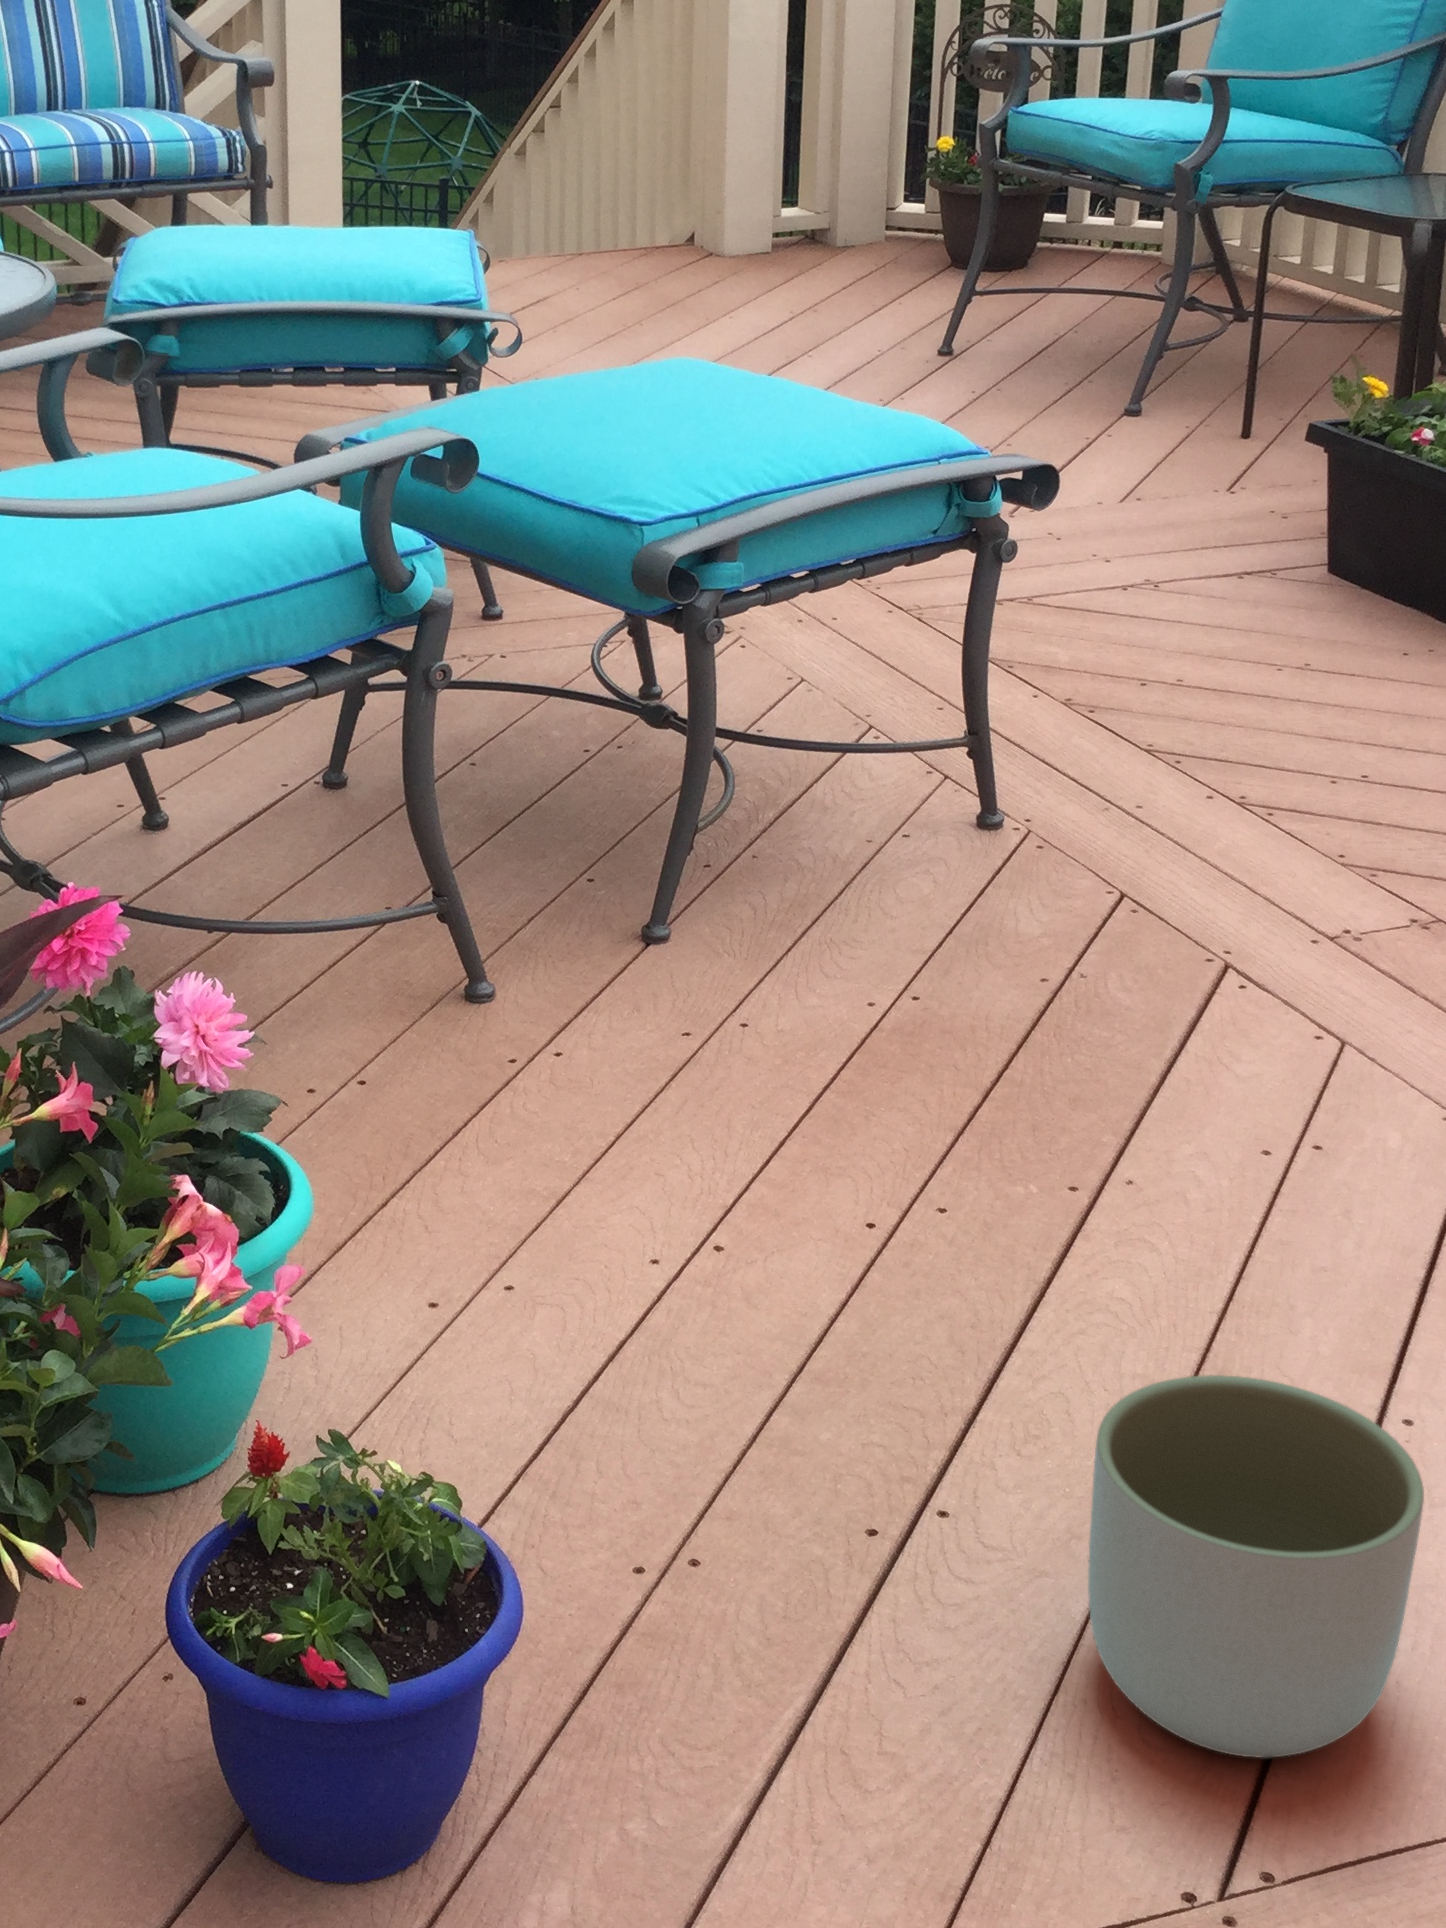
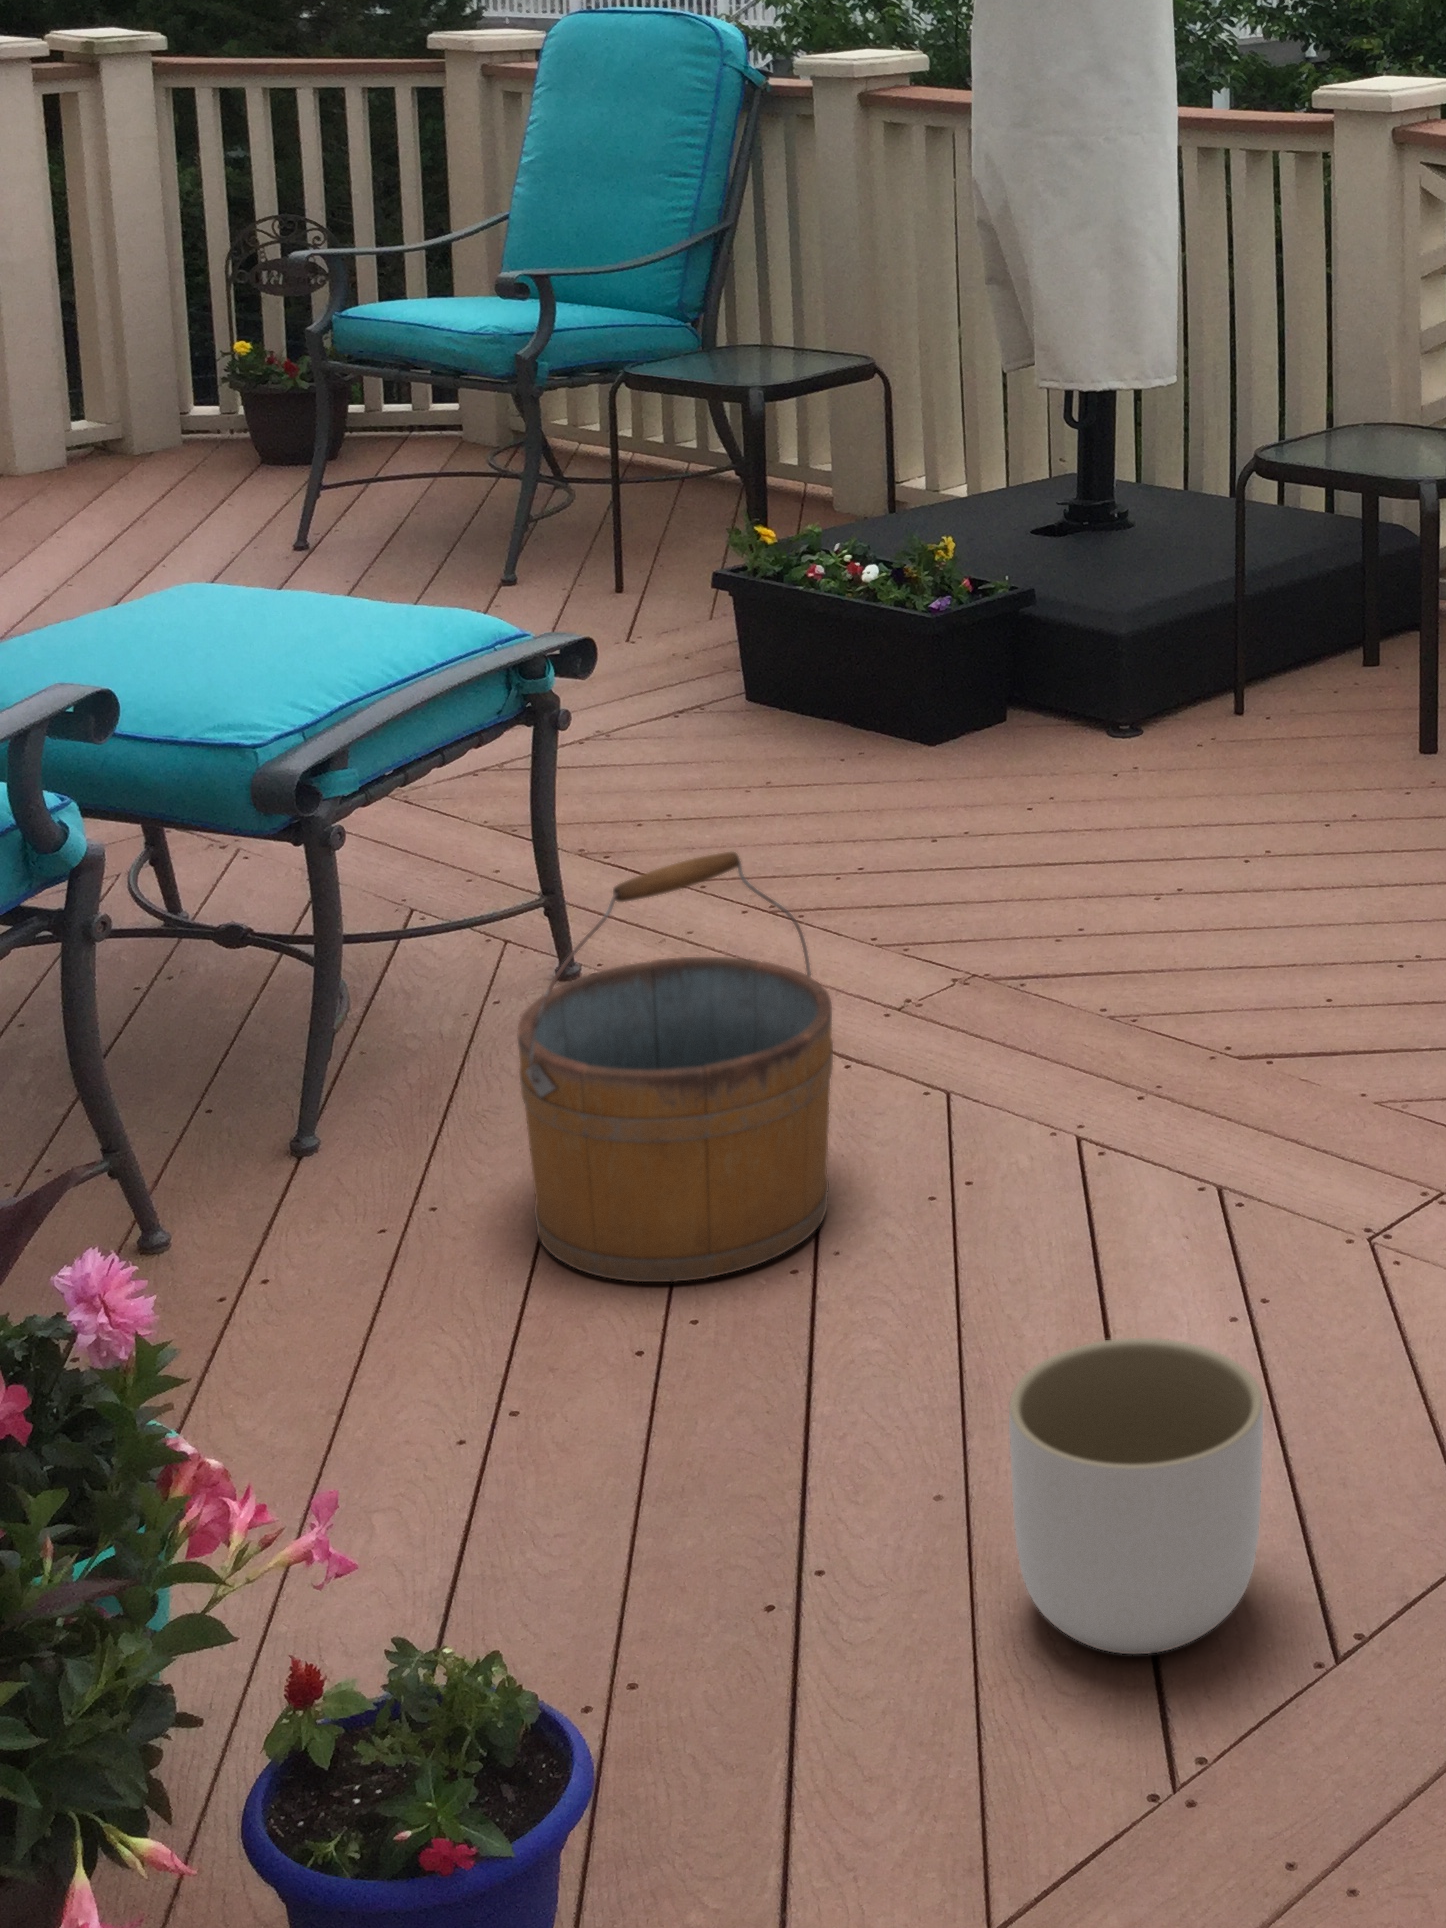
bucket: none [804,719,1160,1171] -> present [517,852,833,1282]

